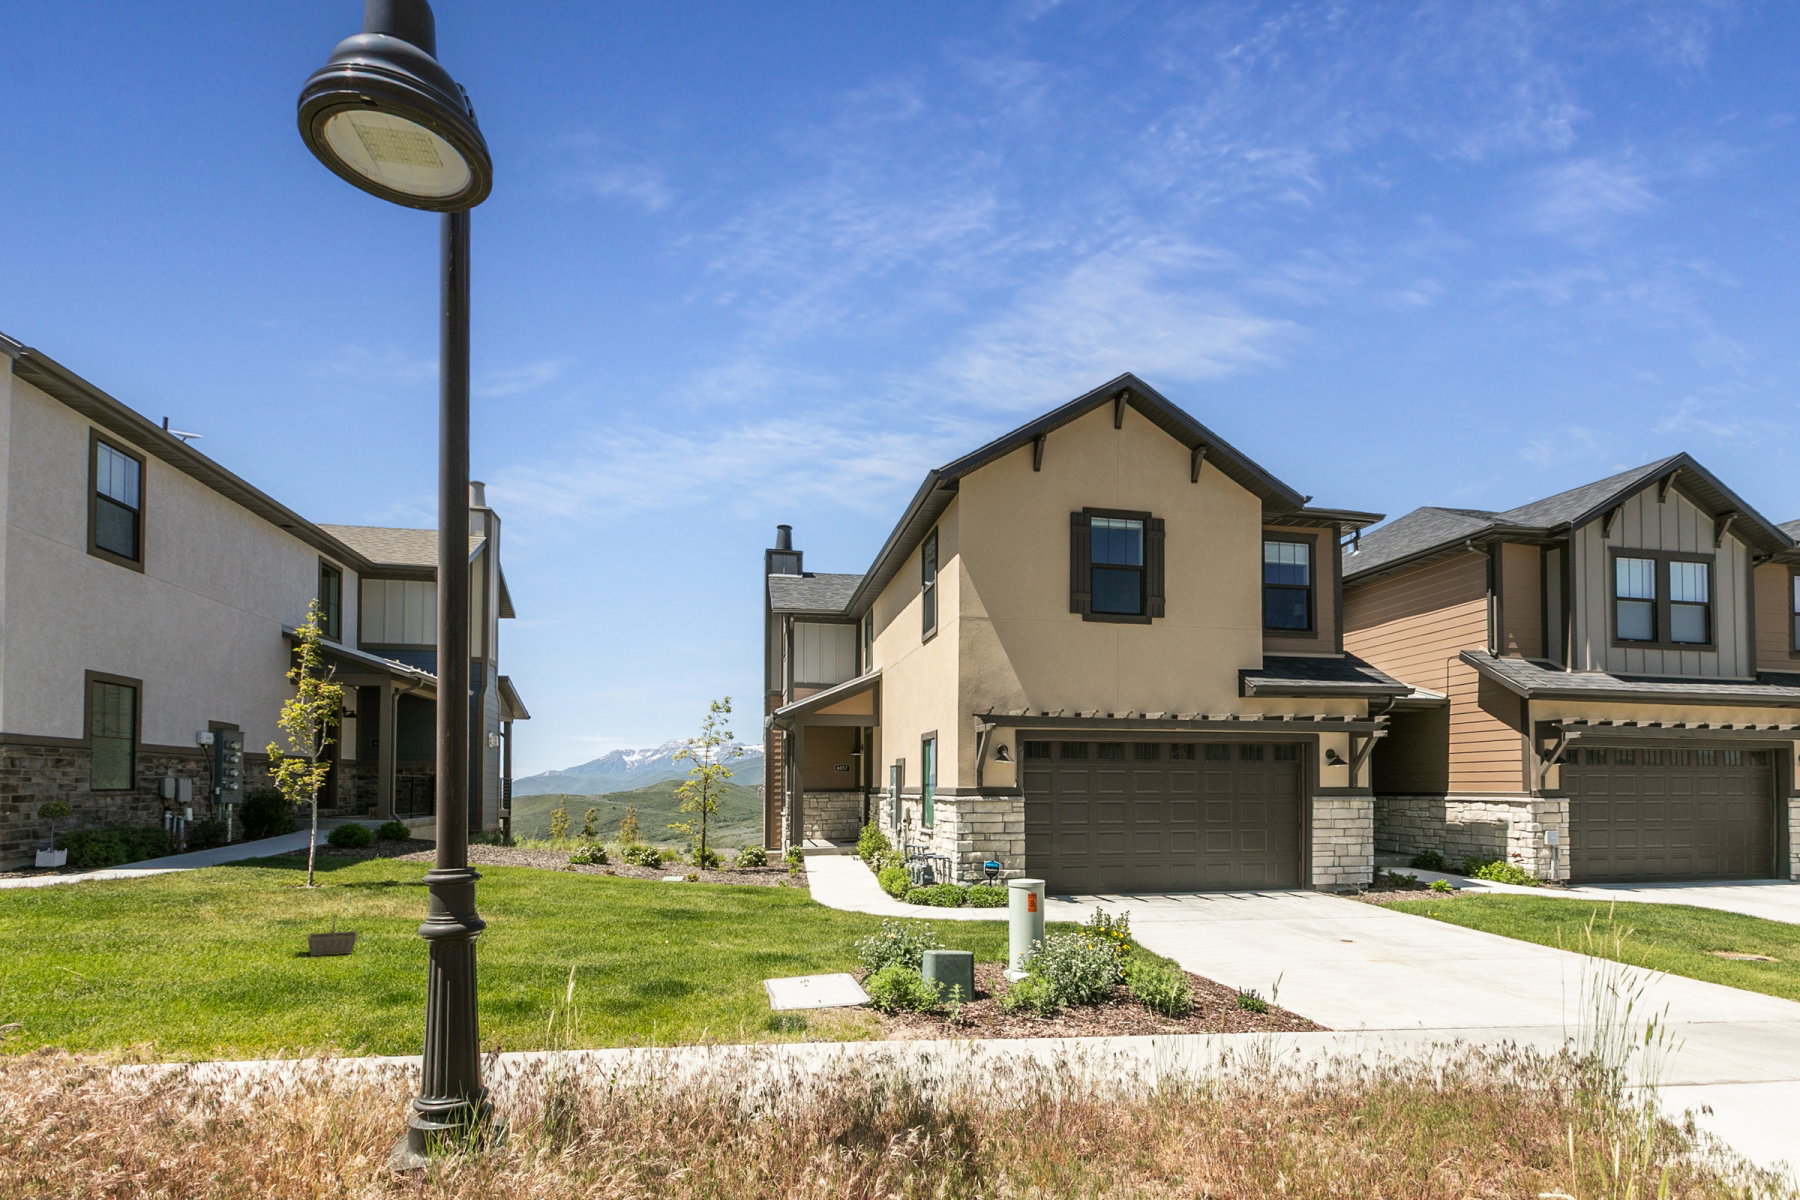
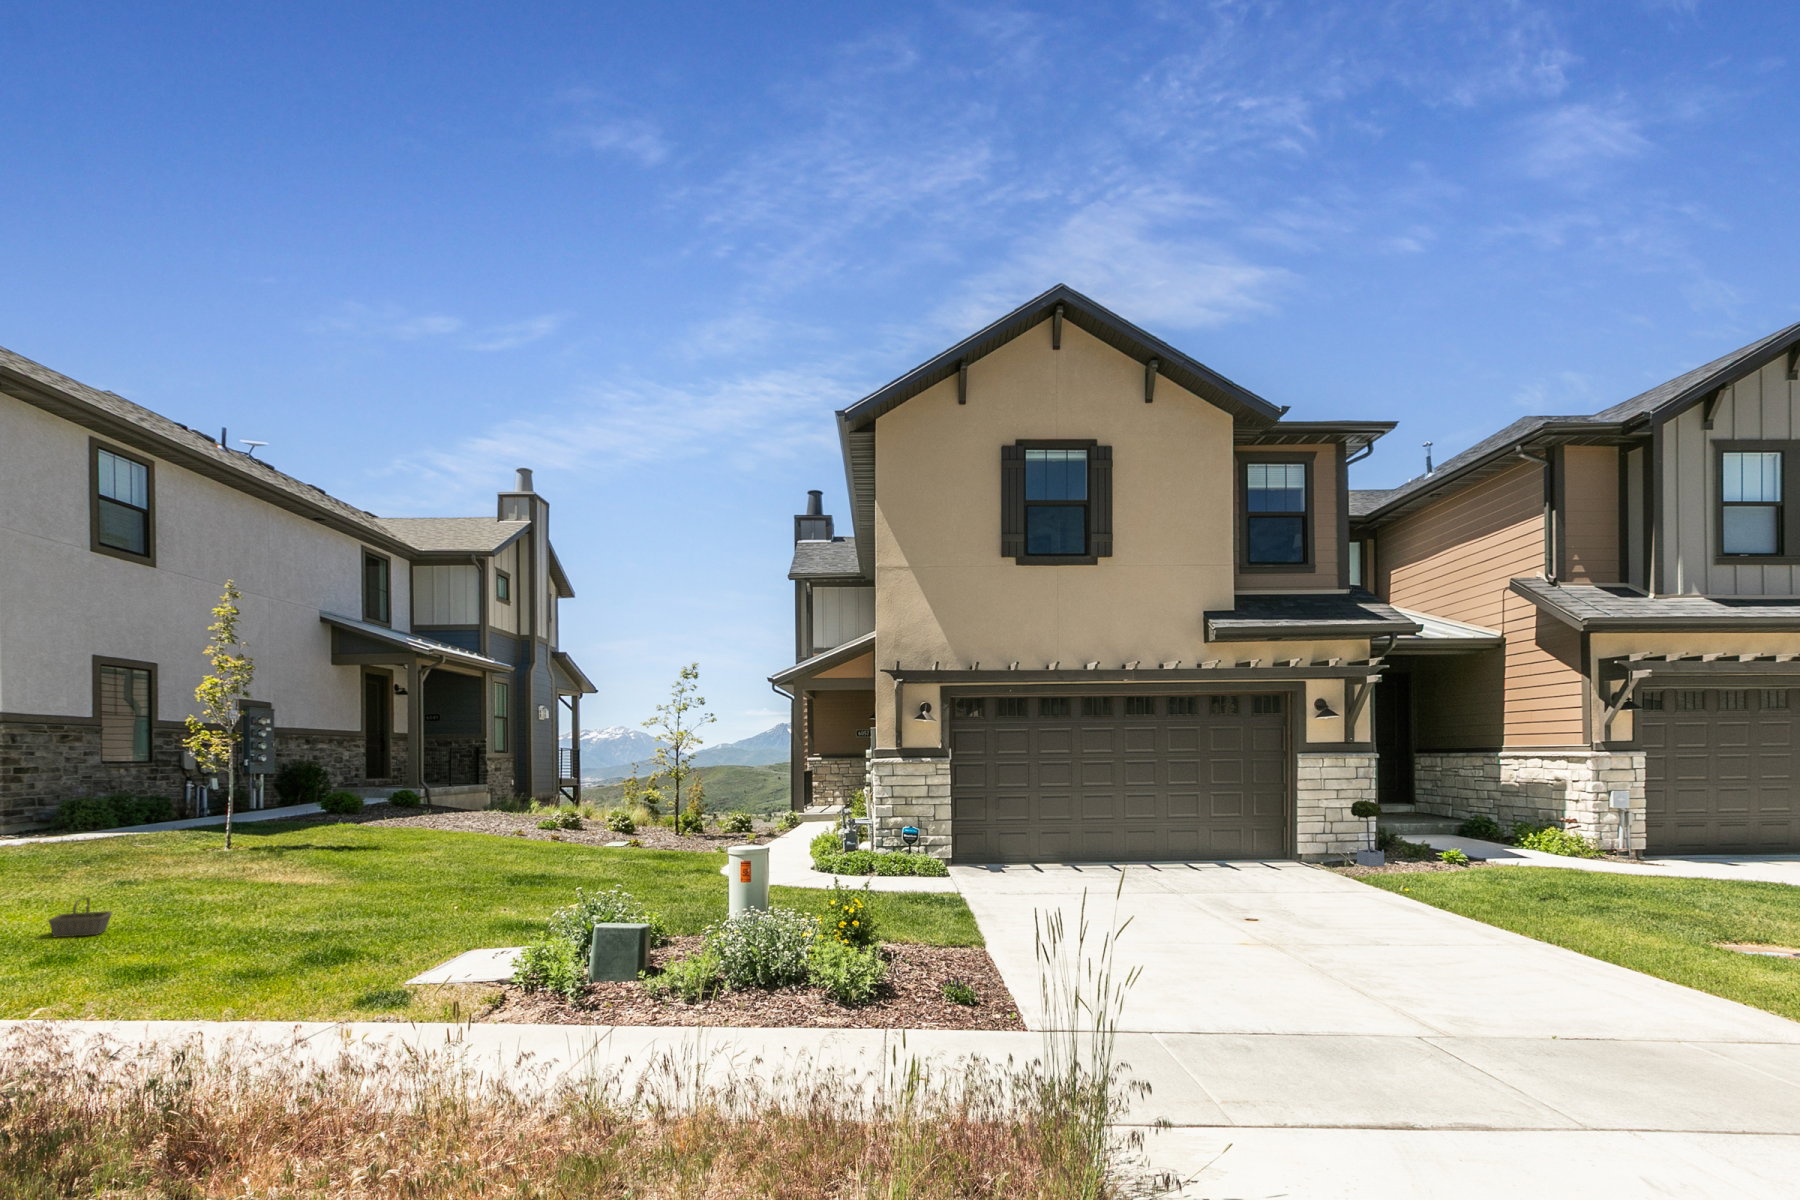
potted tree: present [35,800,72,866] -> present [1351,800,1384,867]

